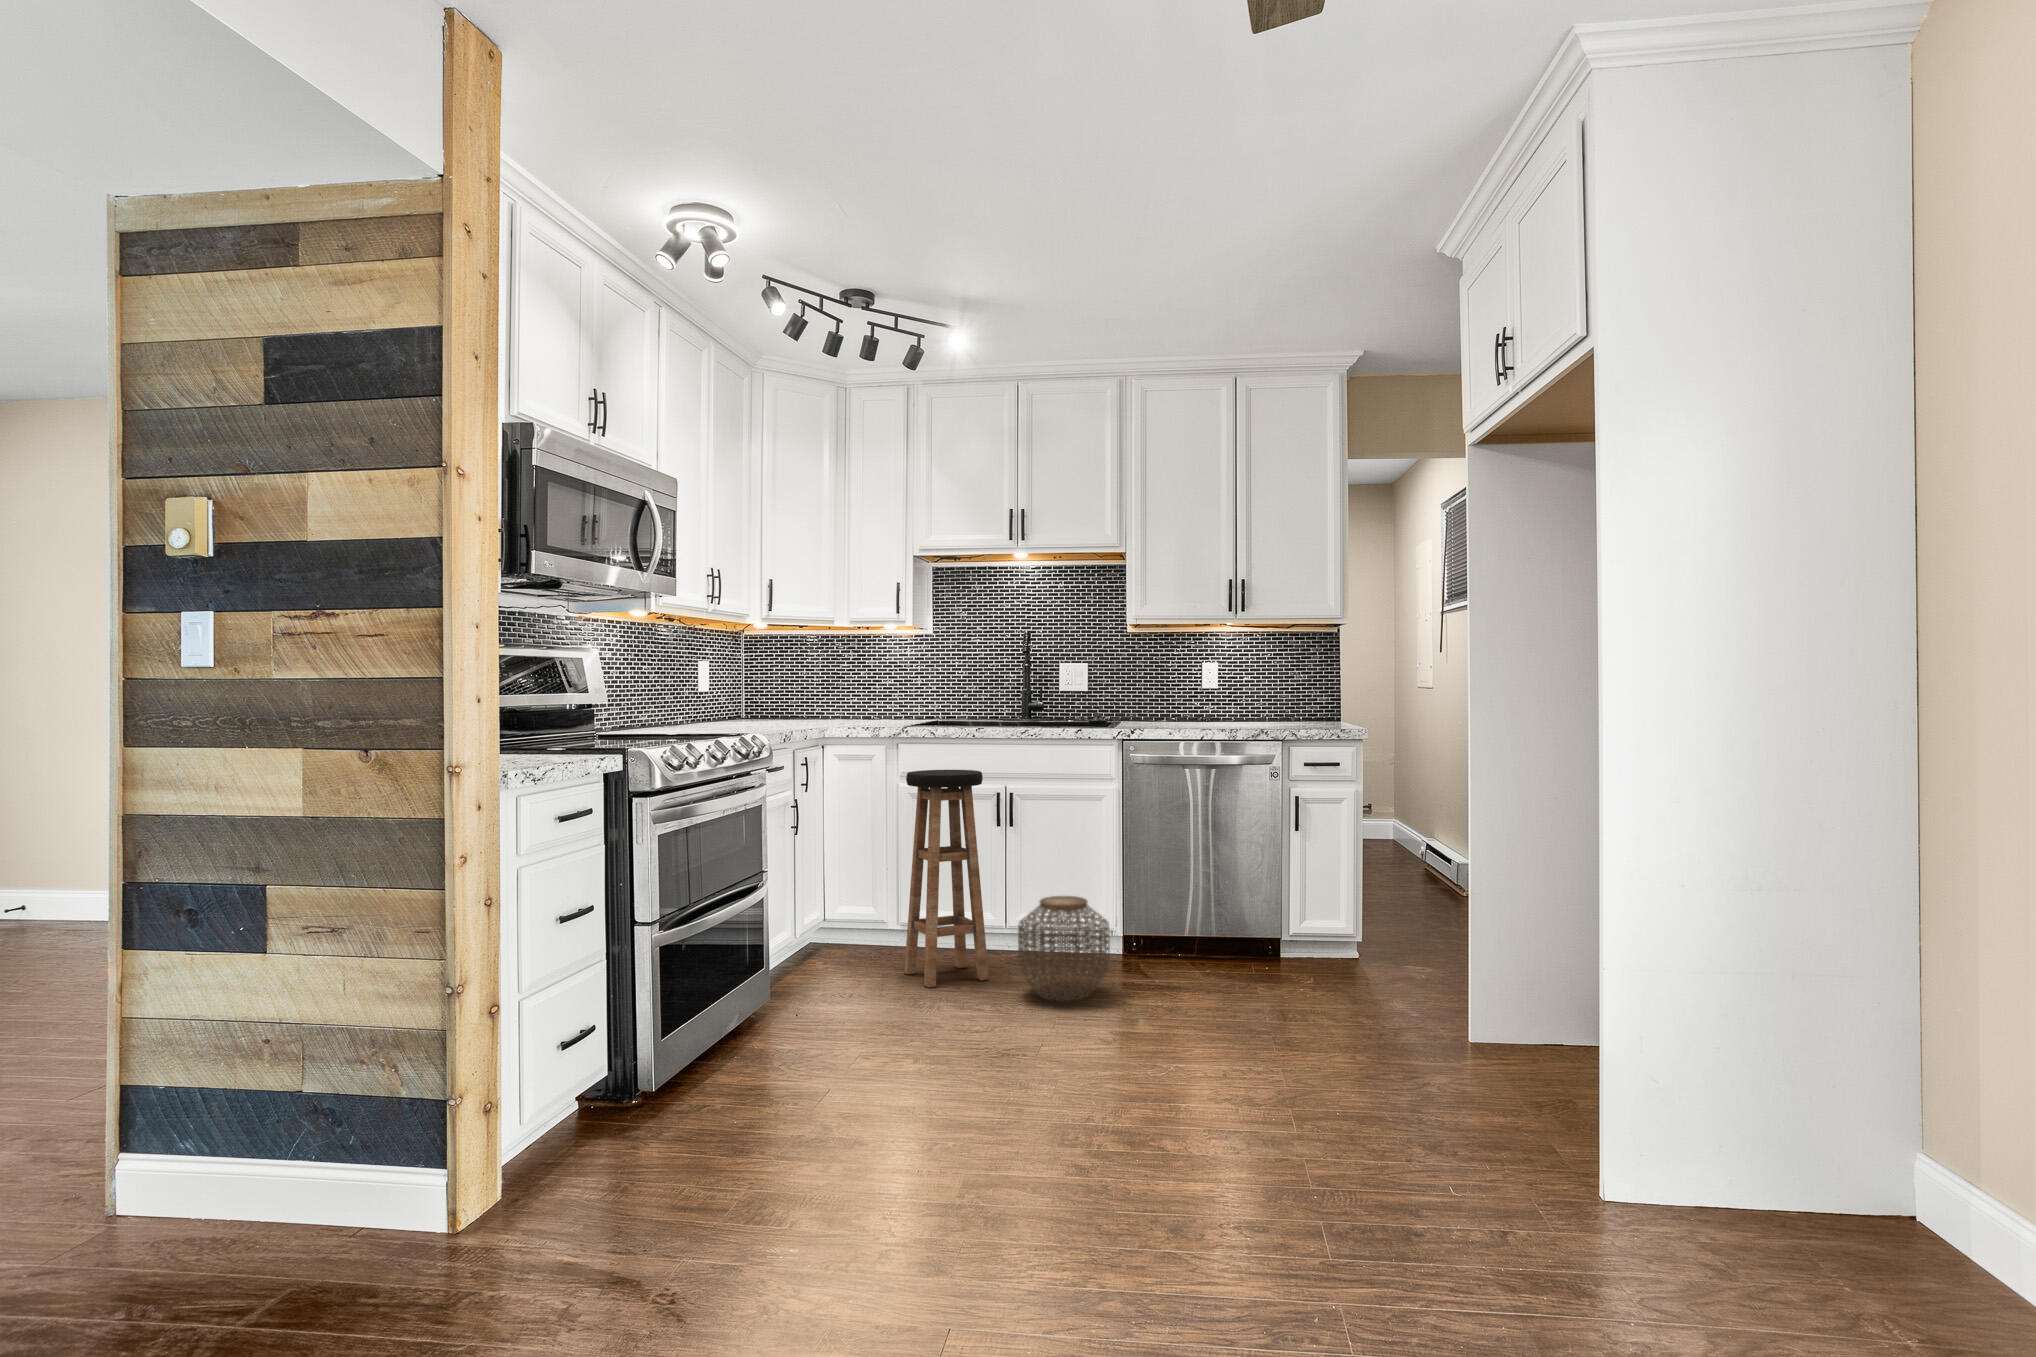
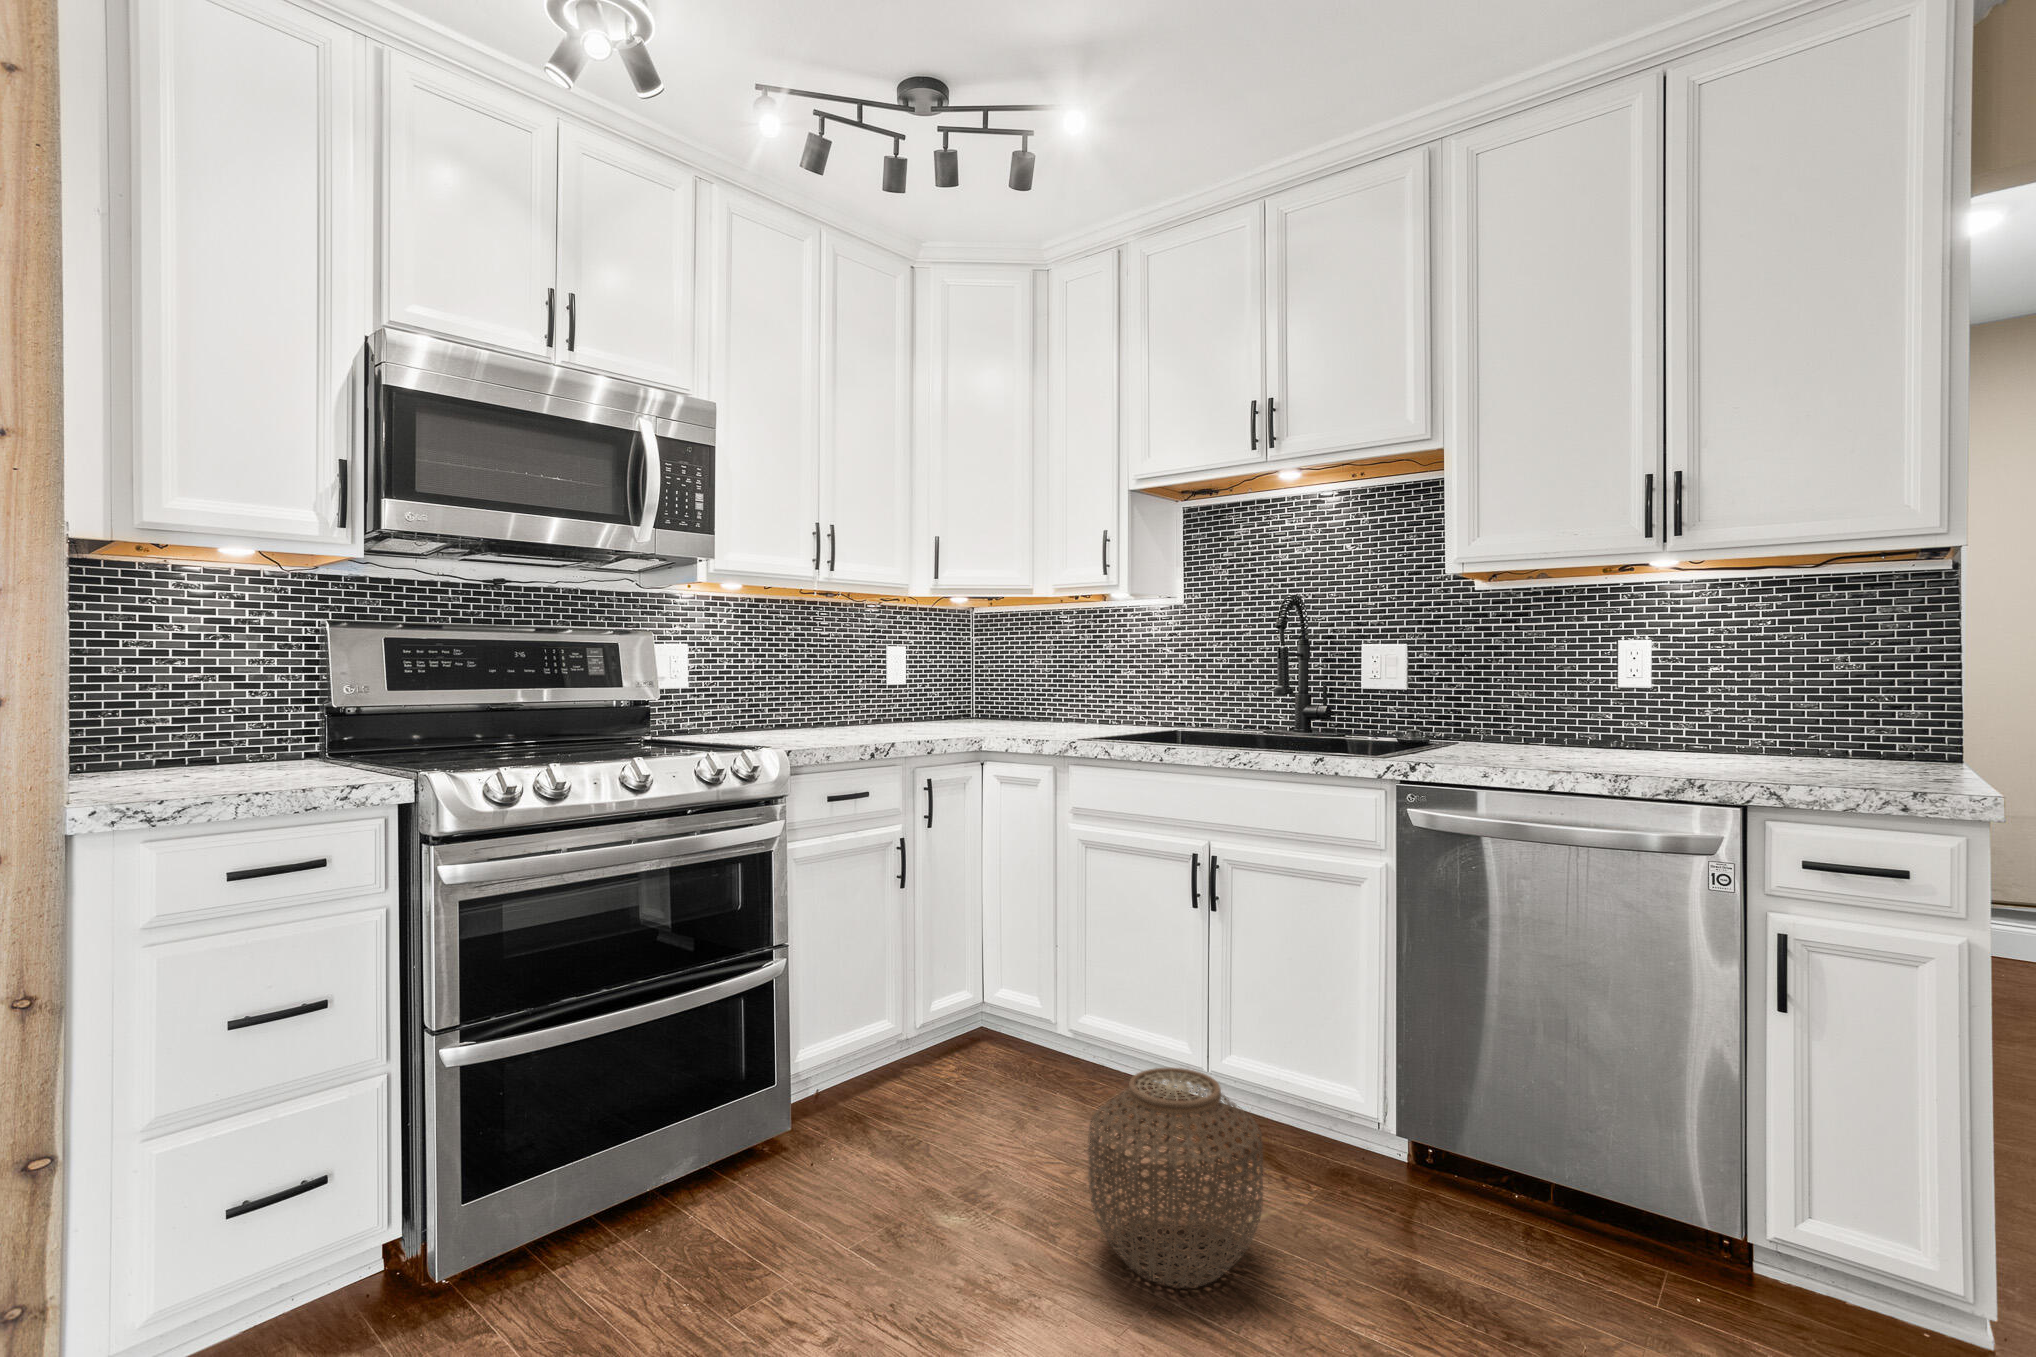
bar stool: present [904,770,989,987] -> none [991,812,1113,1176]

